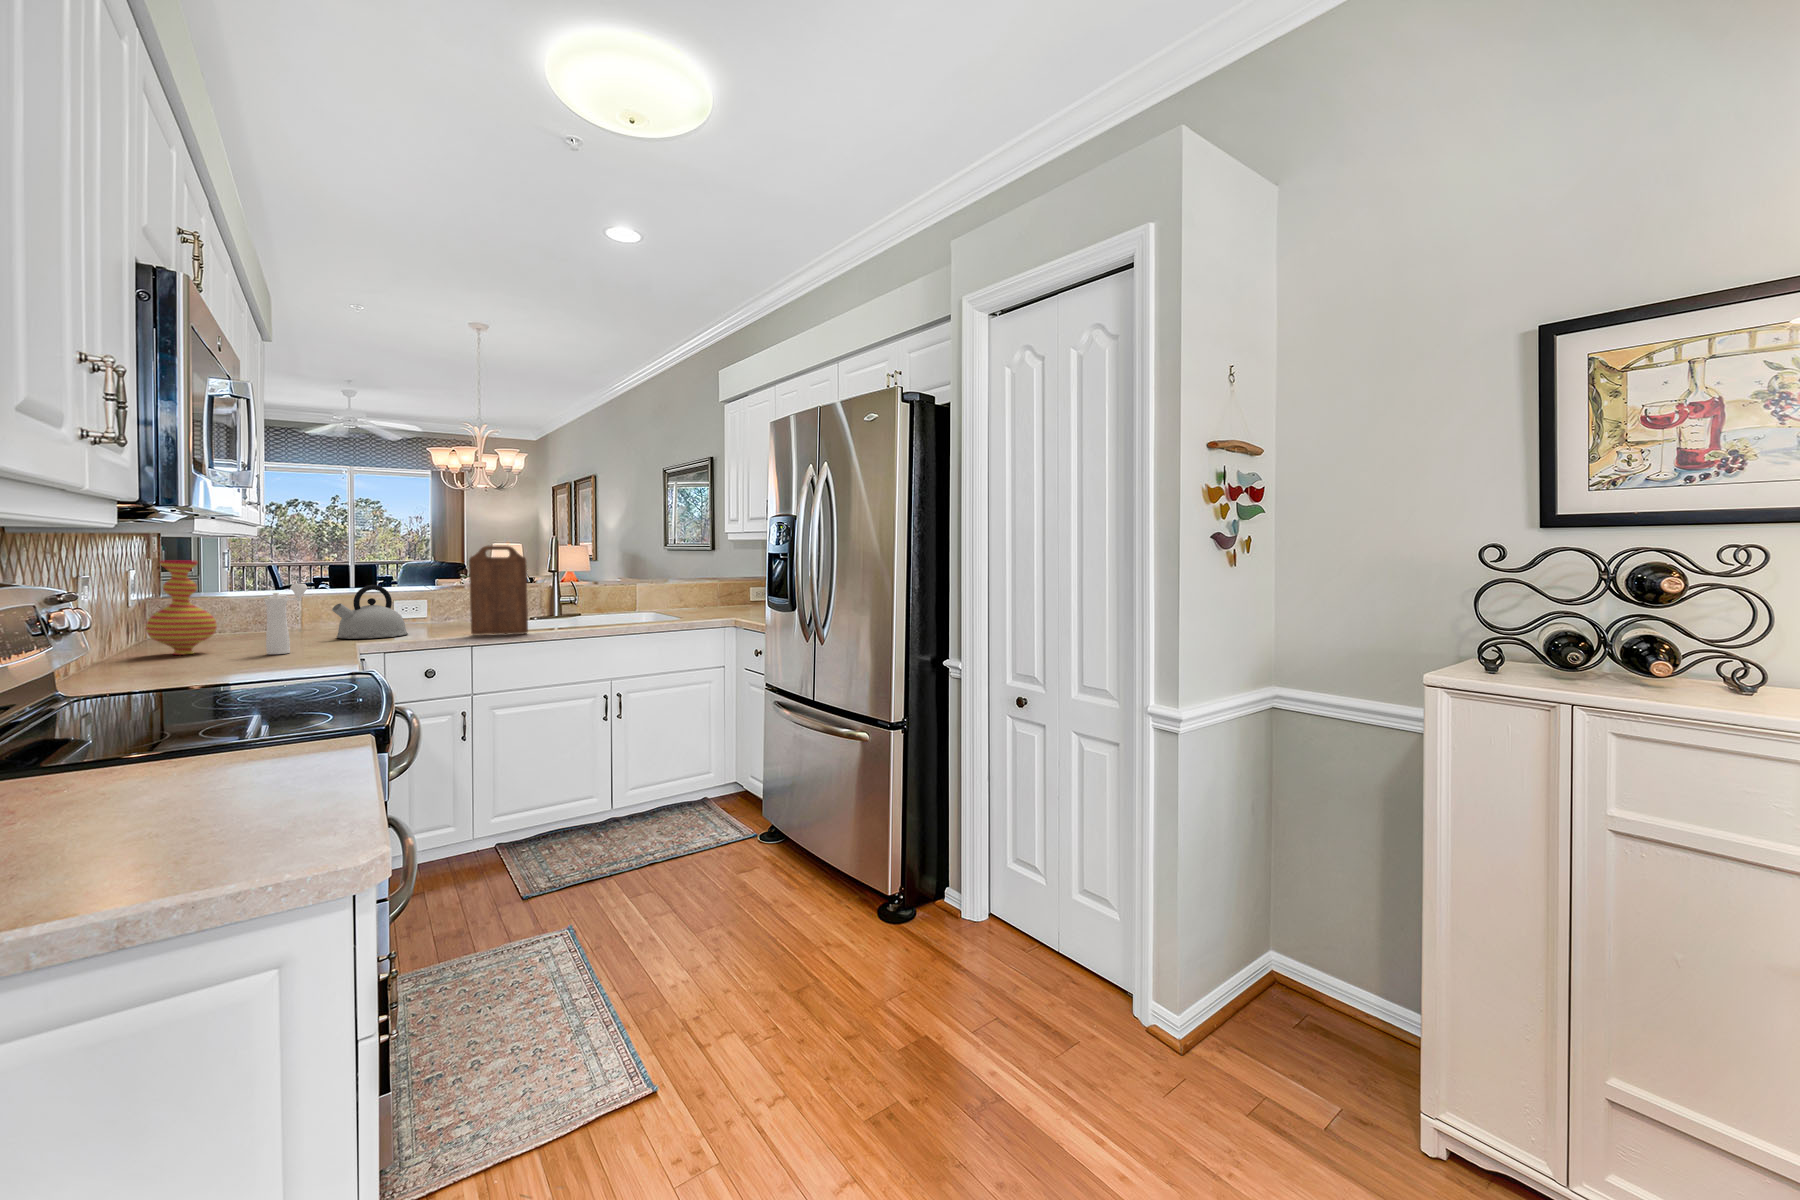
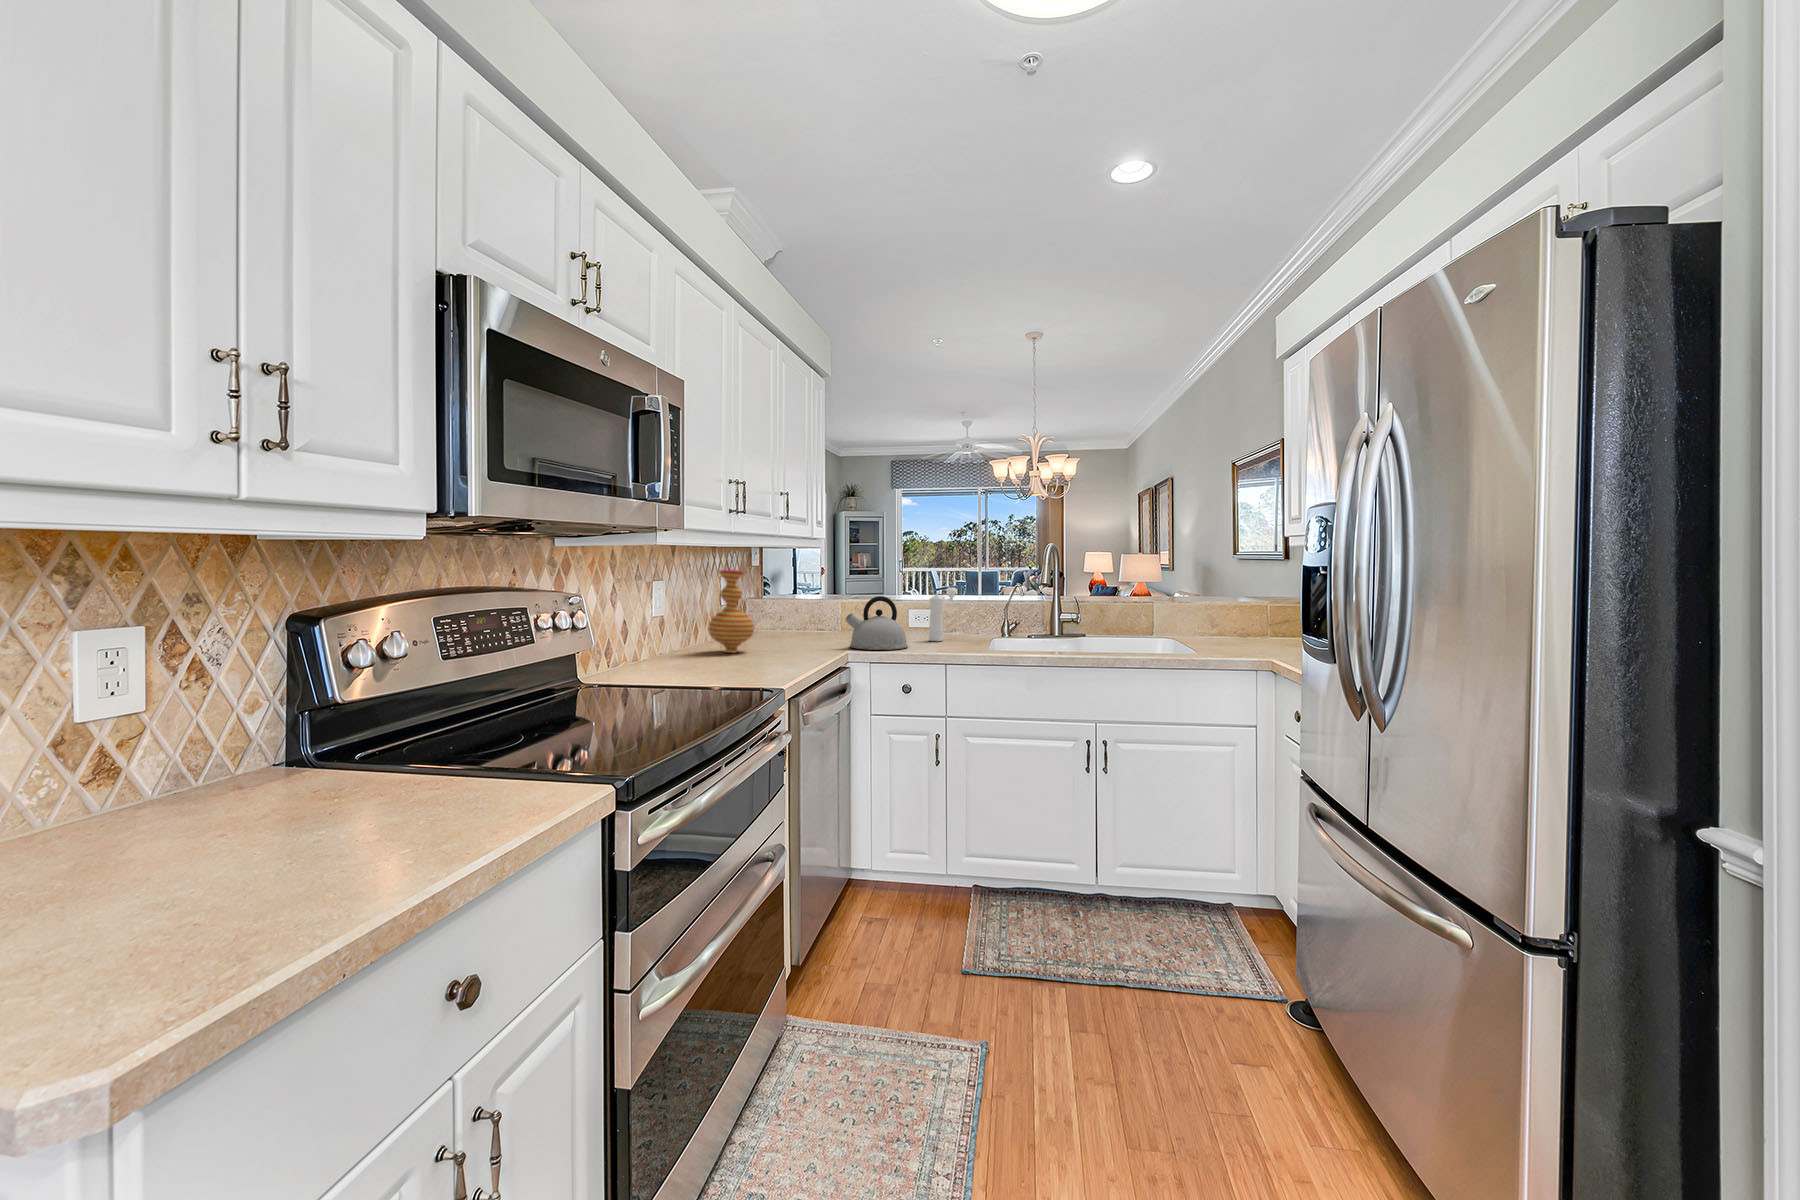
cutting board: present [469,545,528,635] -> none [954,557,1009,659]
pepper mill: present [264,584,308,654] -> present [929,588,957,641]

